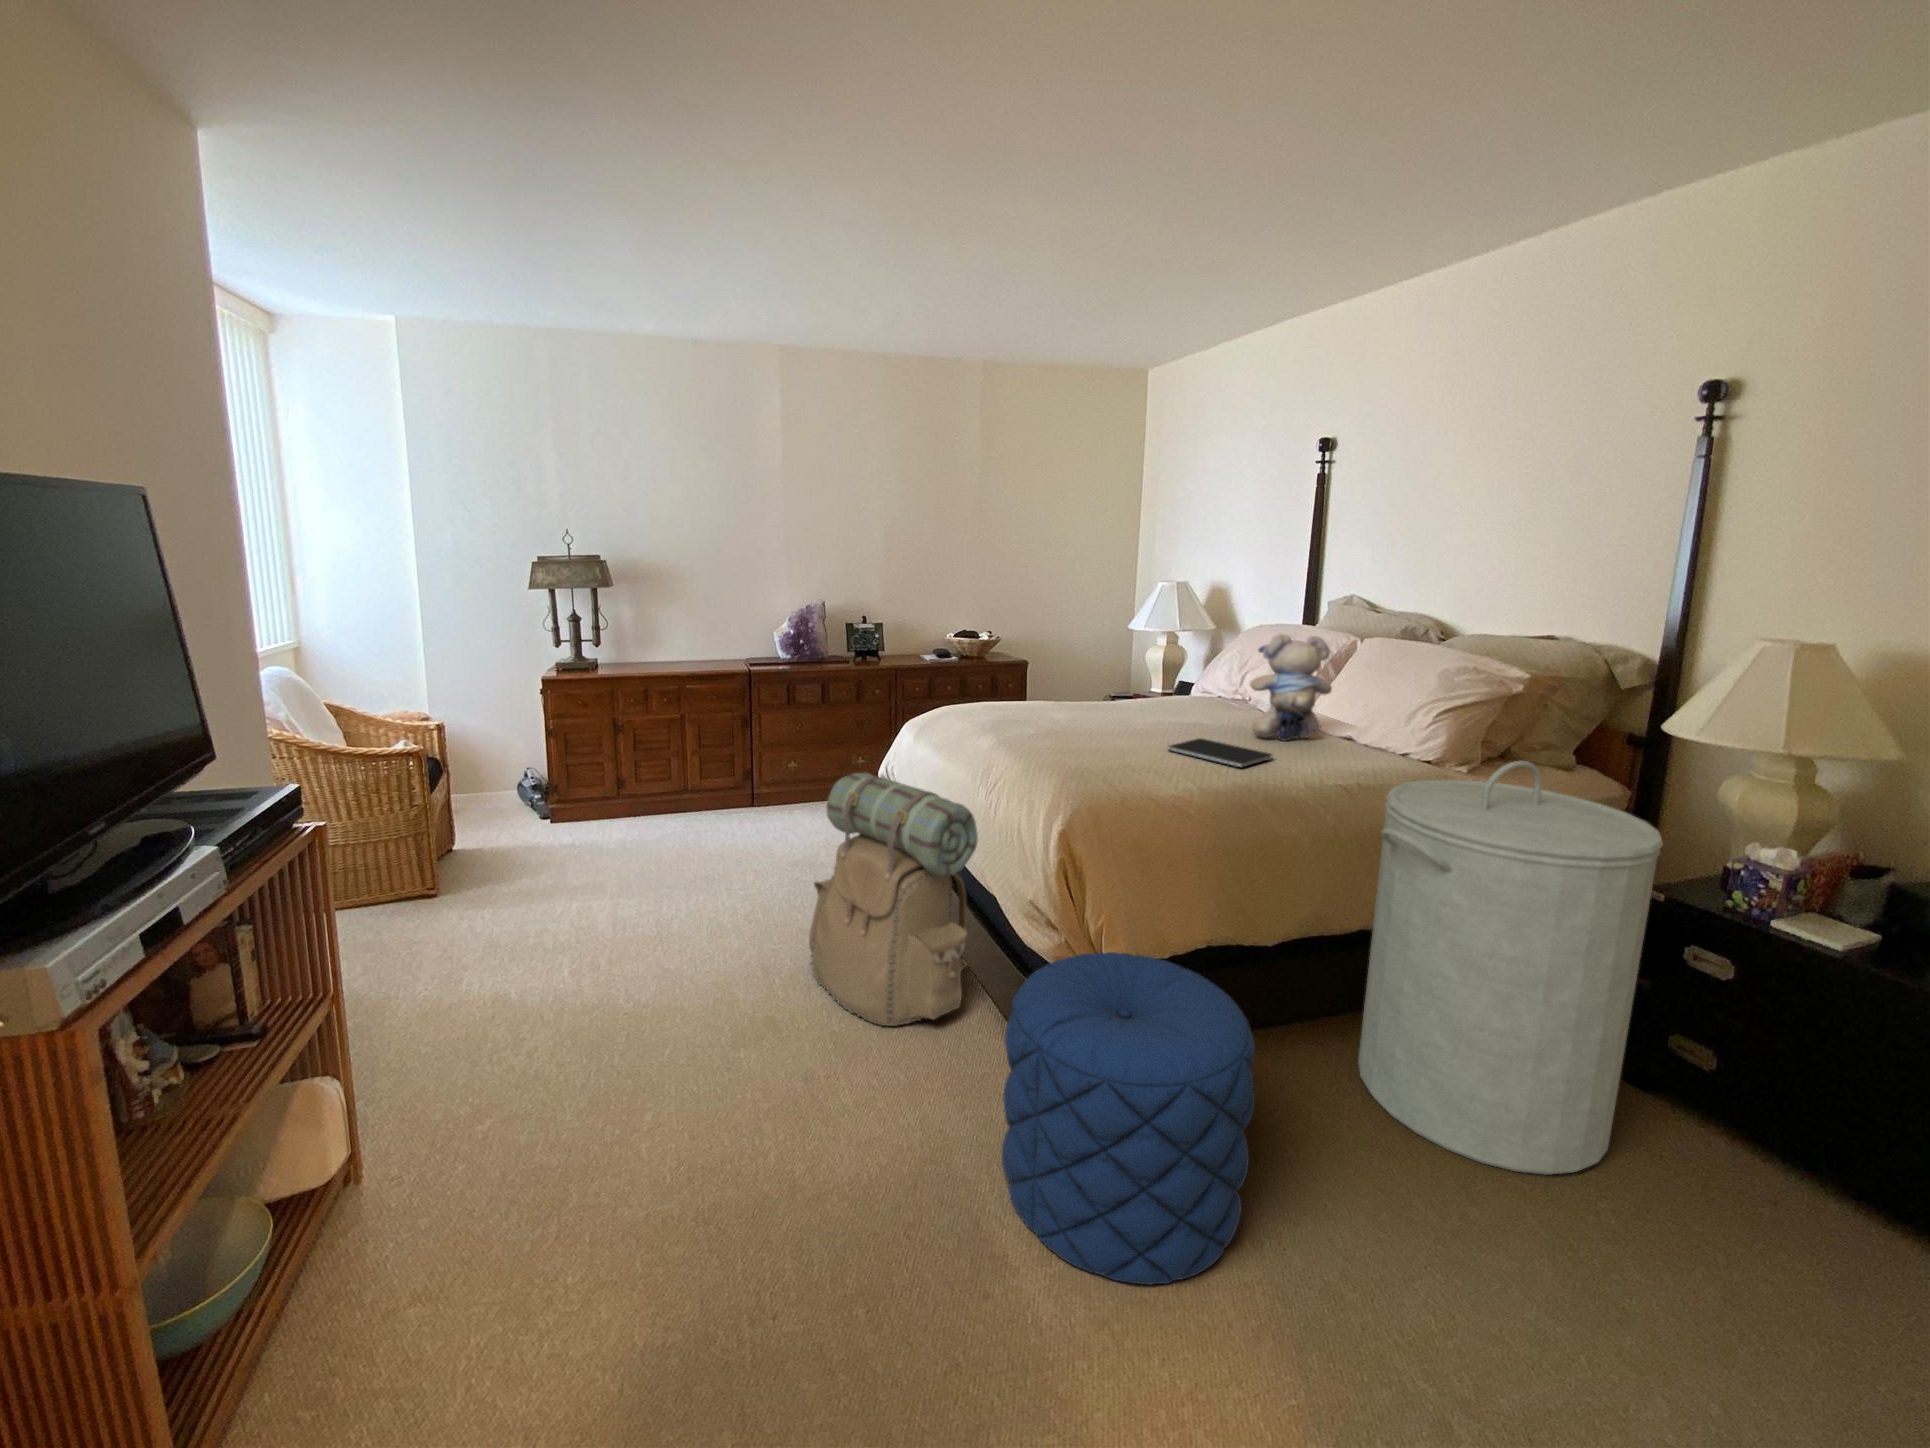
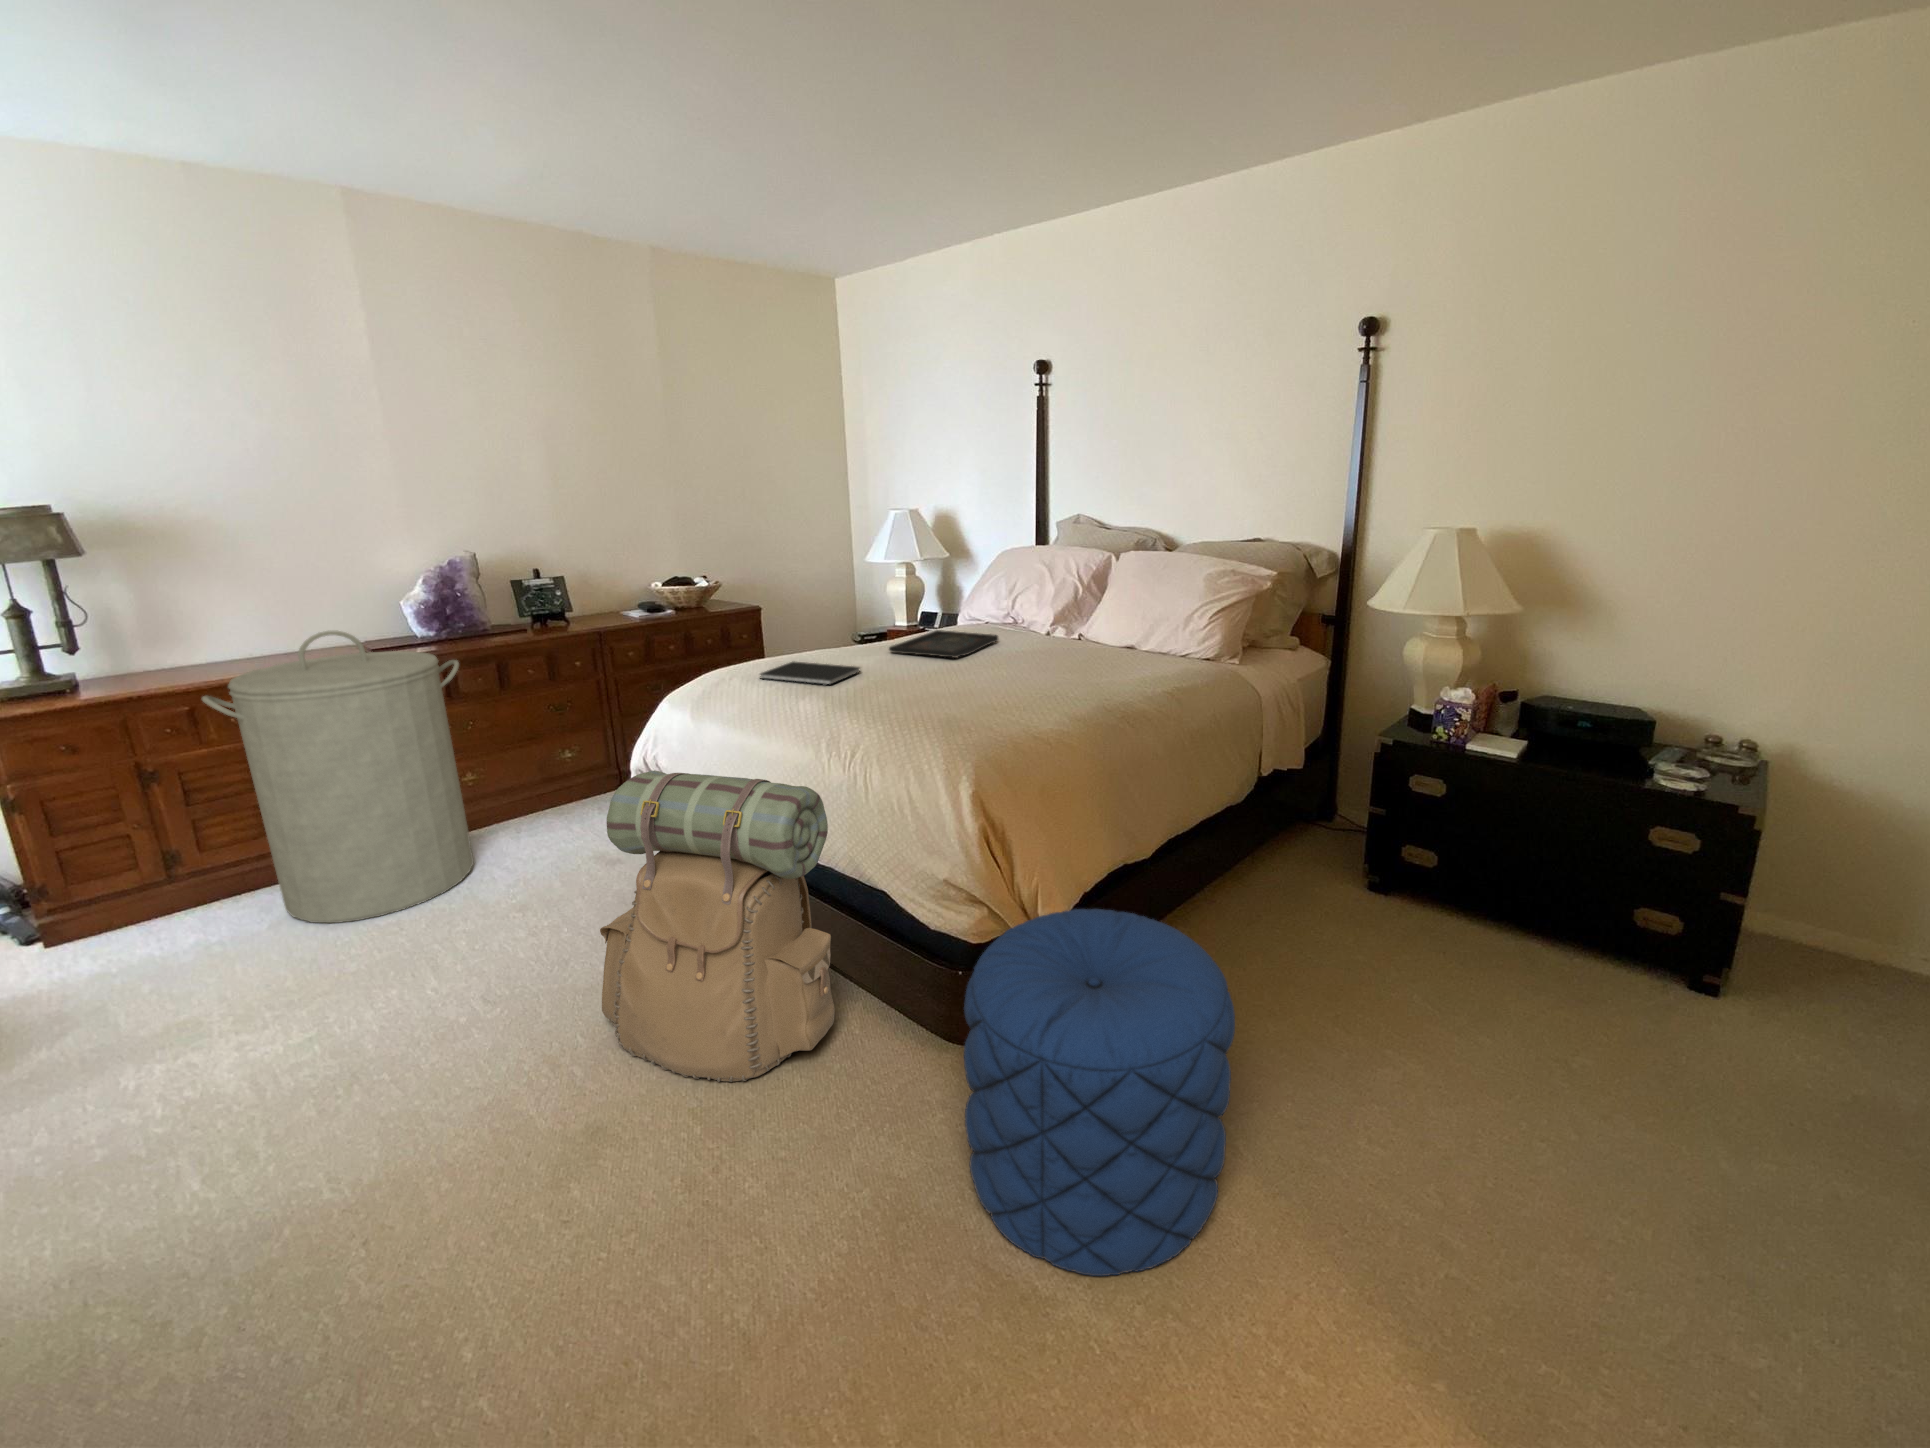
teddy bear: present [1250,634,1332,741] -> none [1049,552,1118,658]
tray: none [1096,697,1210,724] -> present [889,630,998,658]
notebook: present [1169,738,1272,768] -> present [760,662,860,685]
laundry hamper: present [1358,761,1663,1175] -> present [202,631,474,923]

